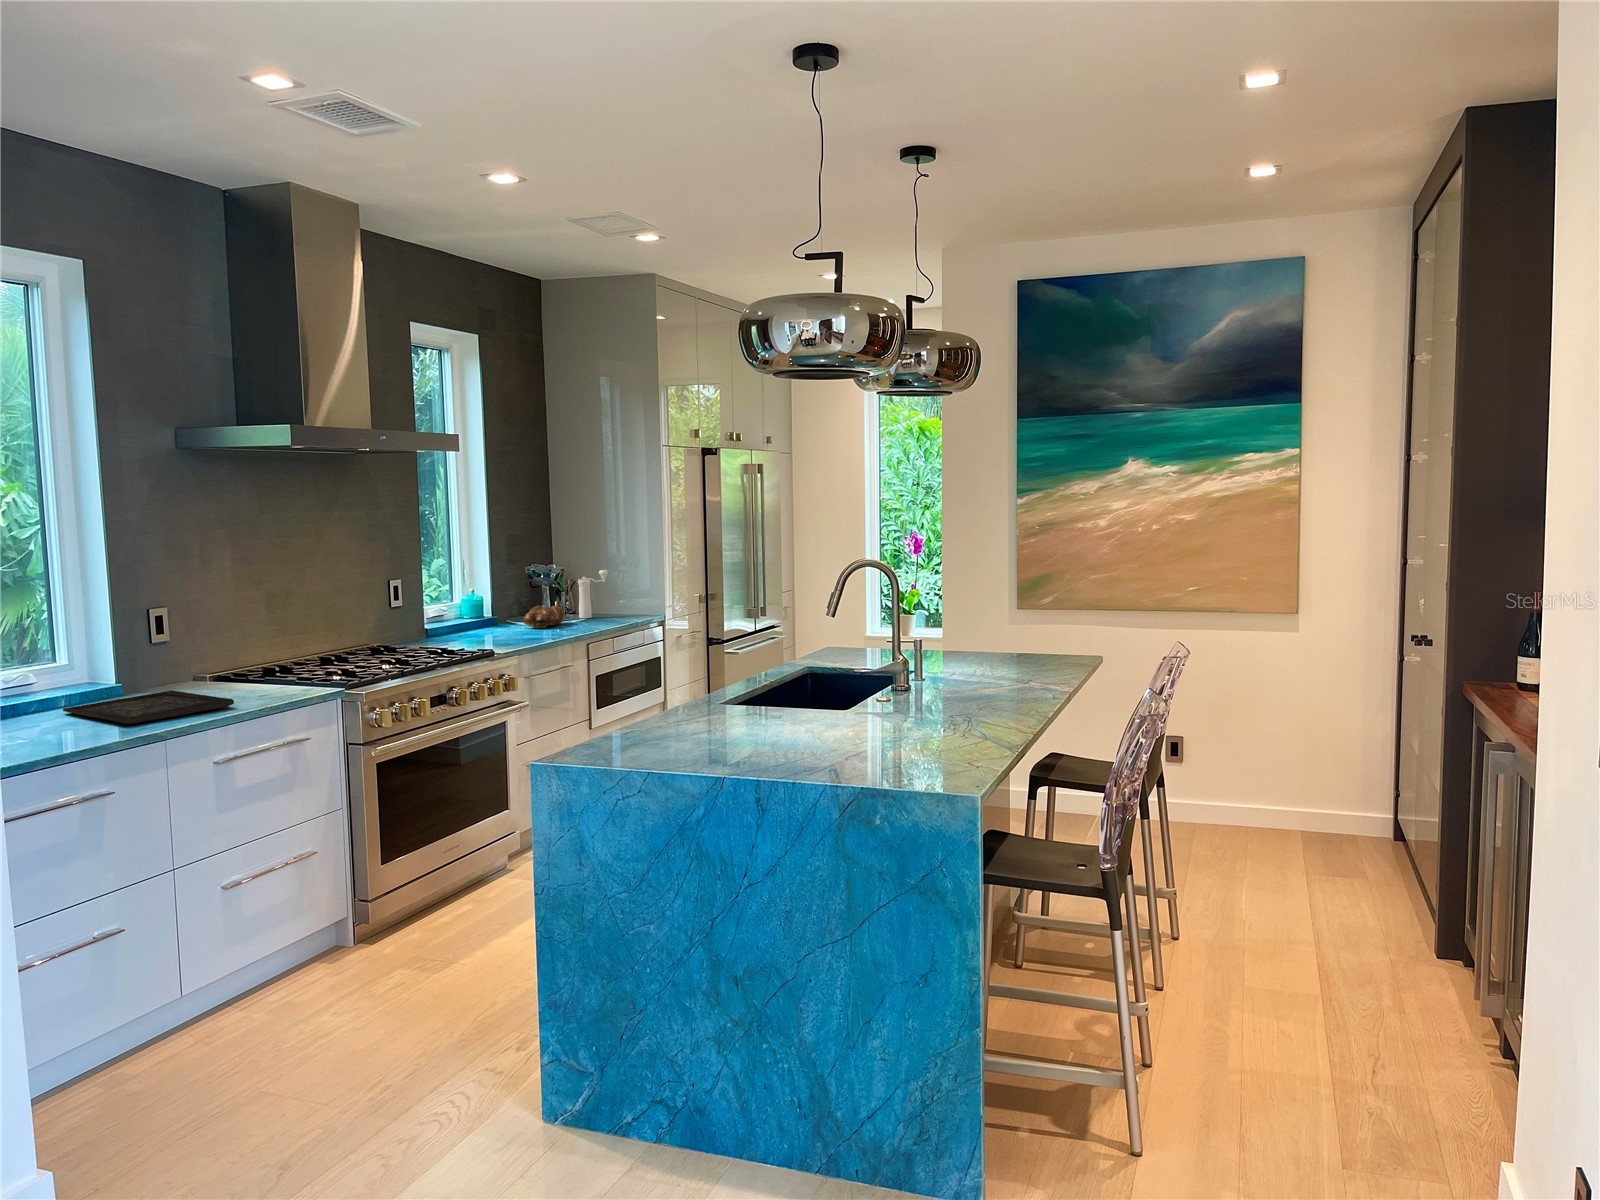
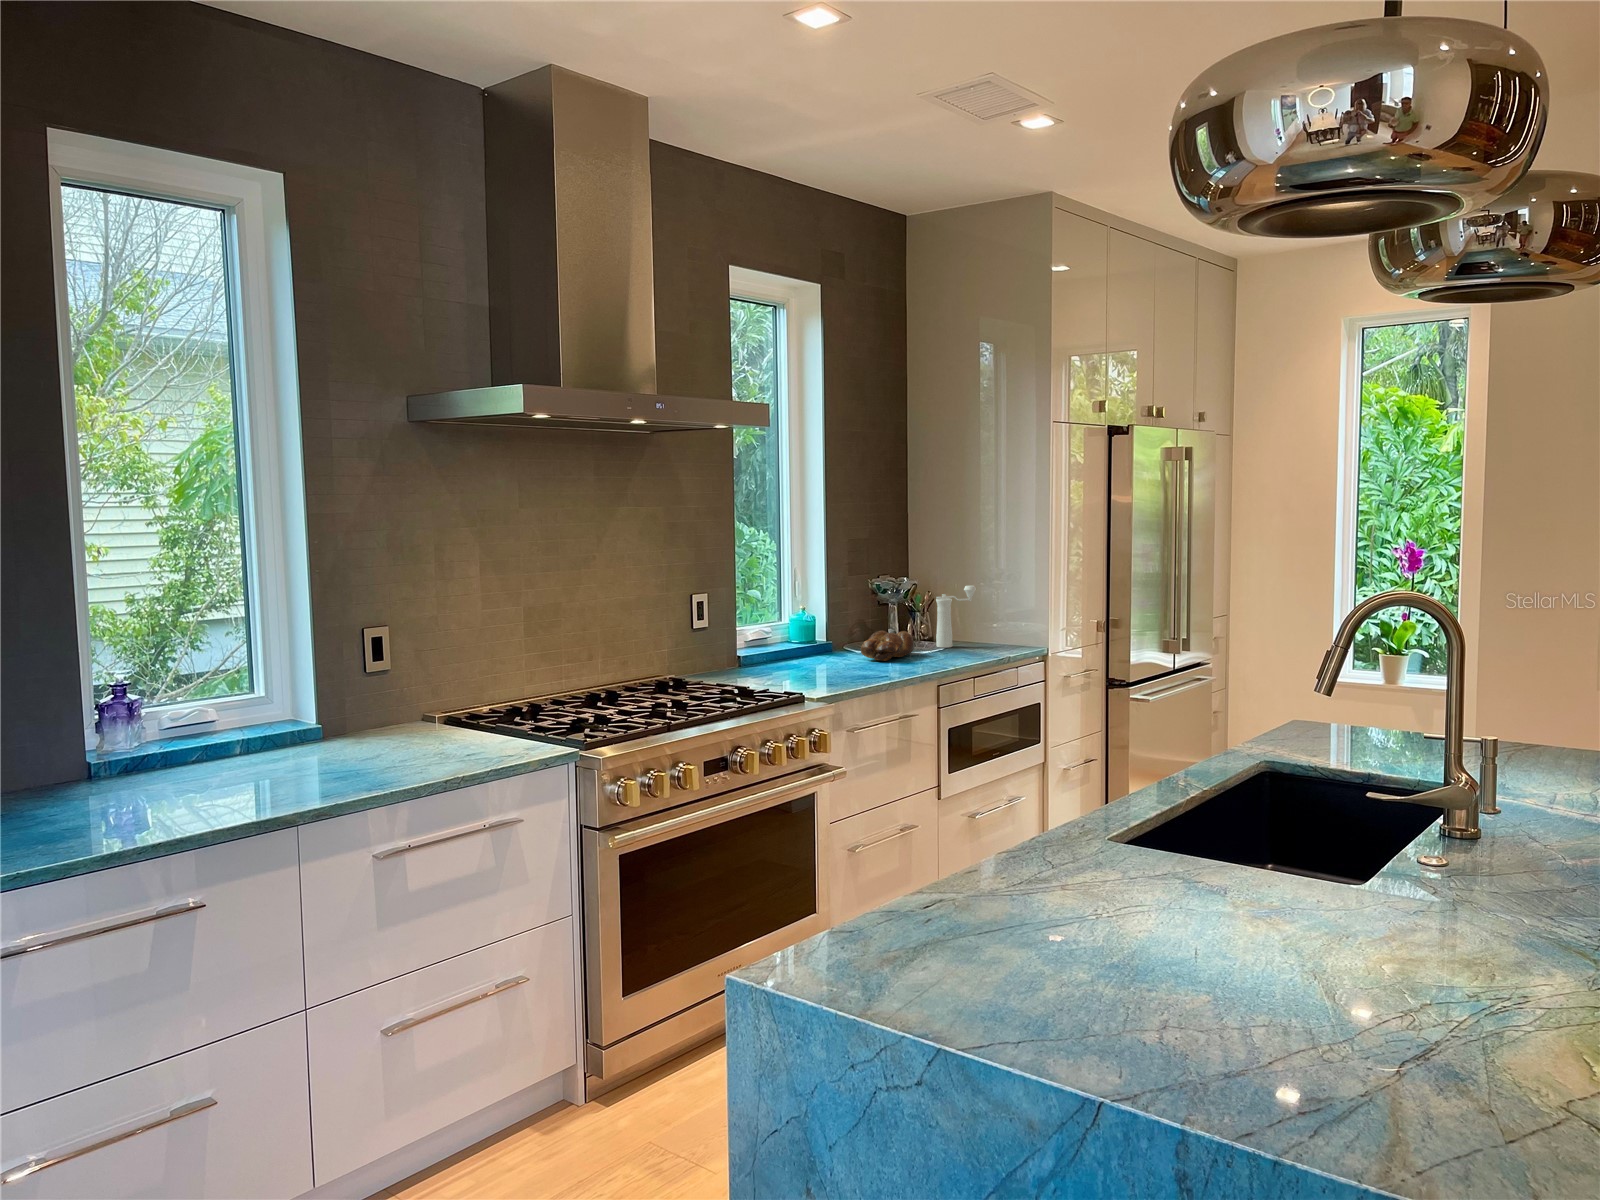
tray: present [63,690,234,724] -> none [218,740,410,800]

